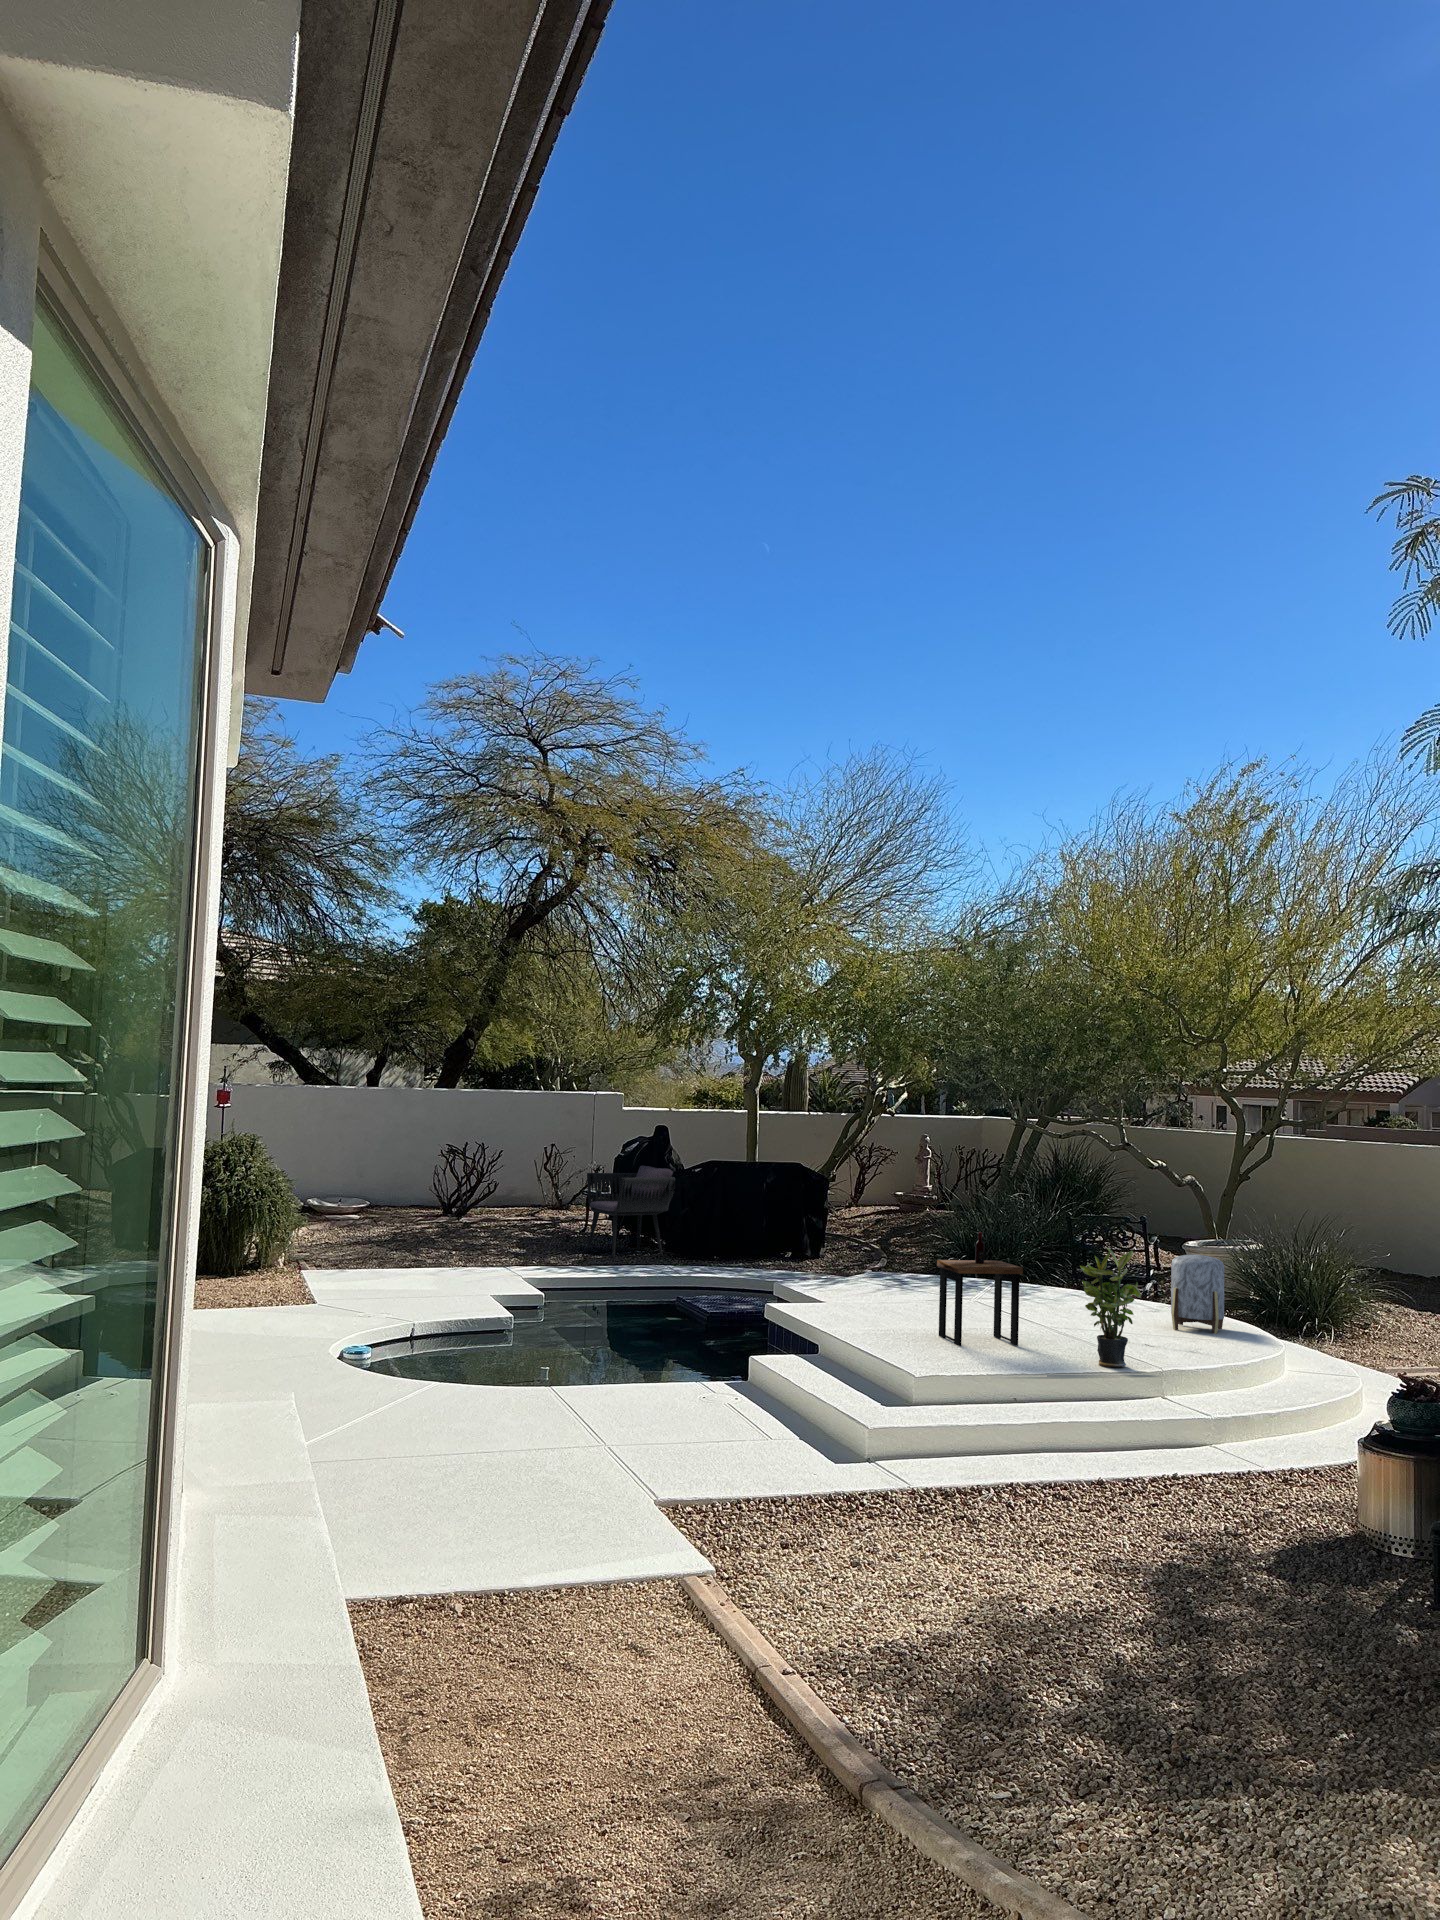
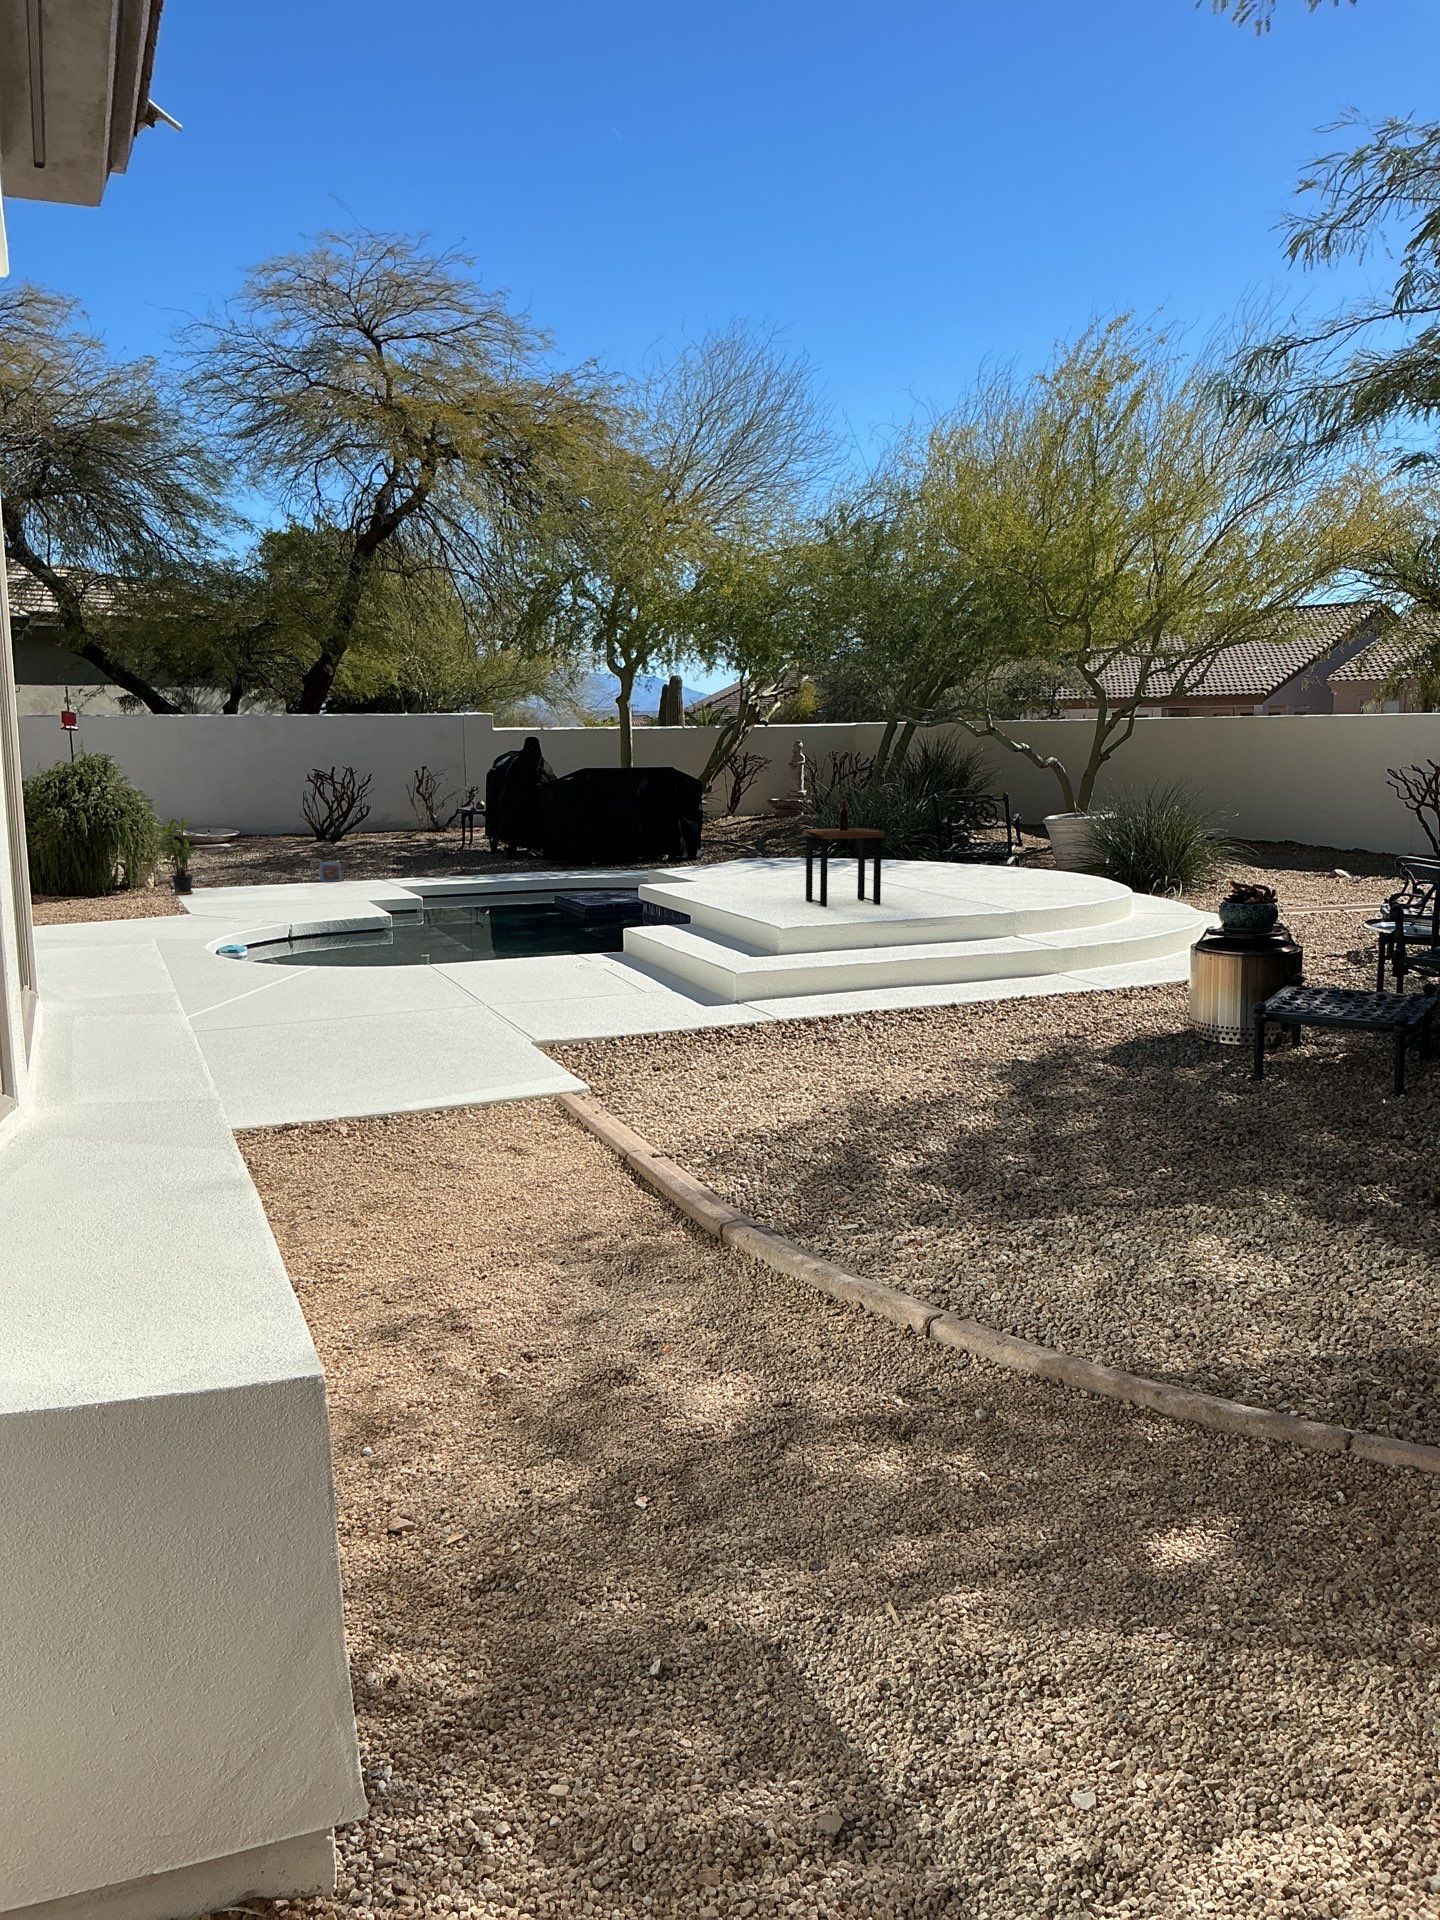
armchair: present [587,1166,675,1257] -> none [466,777,553,864]
watering can: none [426,1246,470,1271] -> present [311,858,353,882]
potted plant: present [1080,1248,1141,1368] -> present [155,817,199,895]
stool: present [1171,1255,1224,1334] -> none [1024,819,1074,890]

